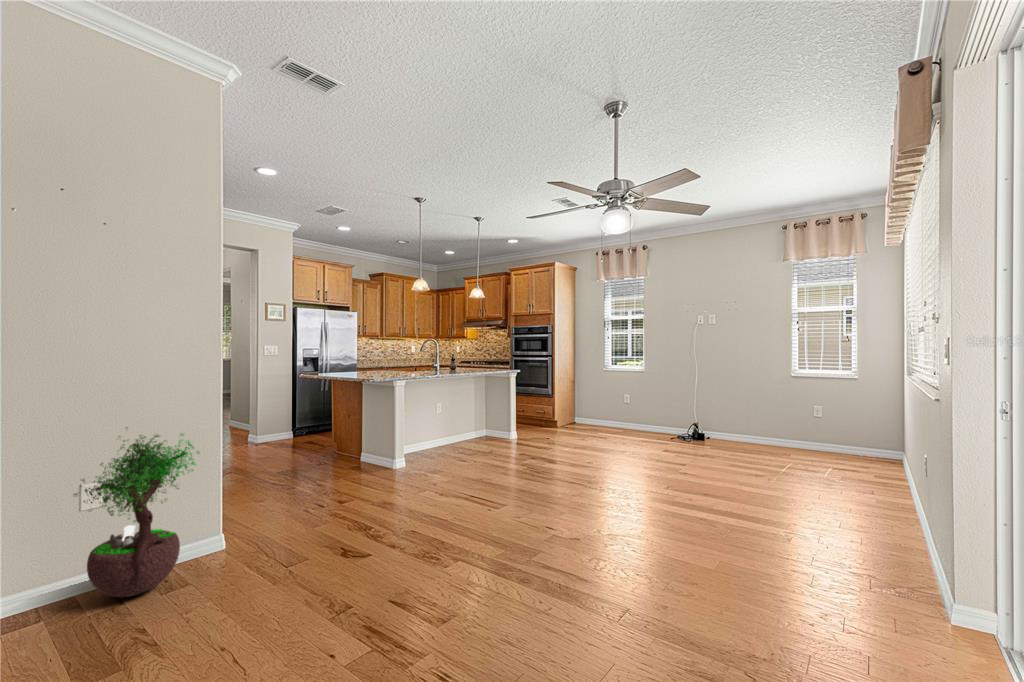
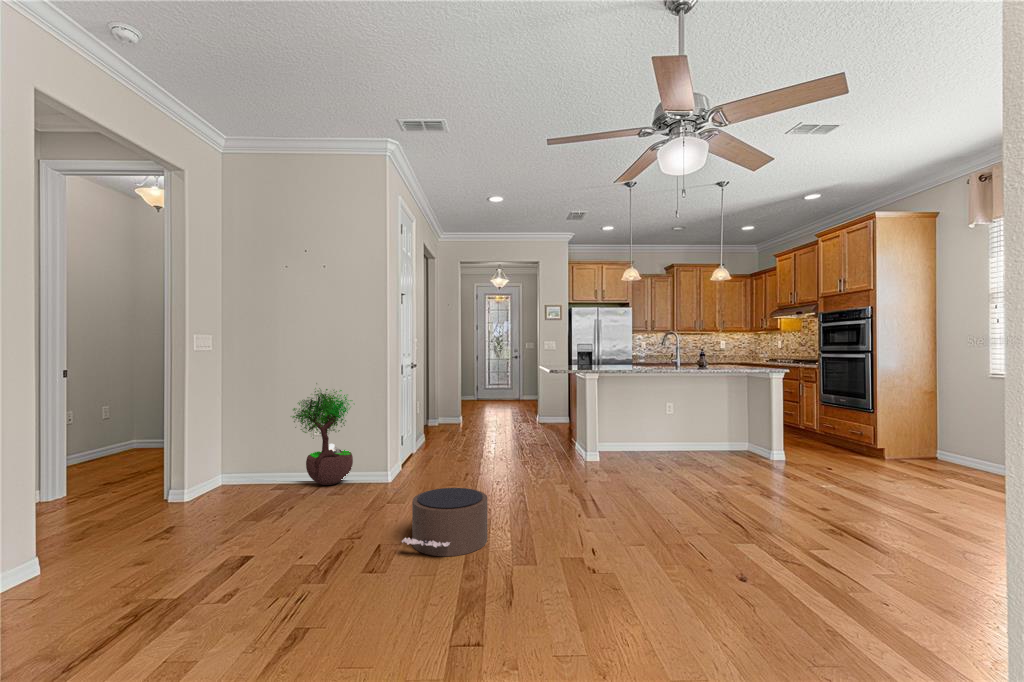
pouf: none [411,519,504,601] -> present [402,488,487,556]

